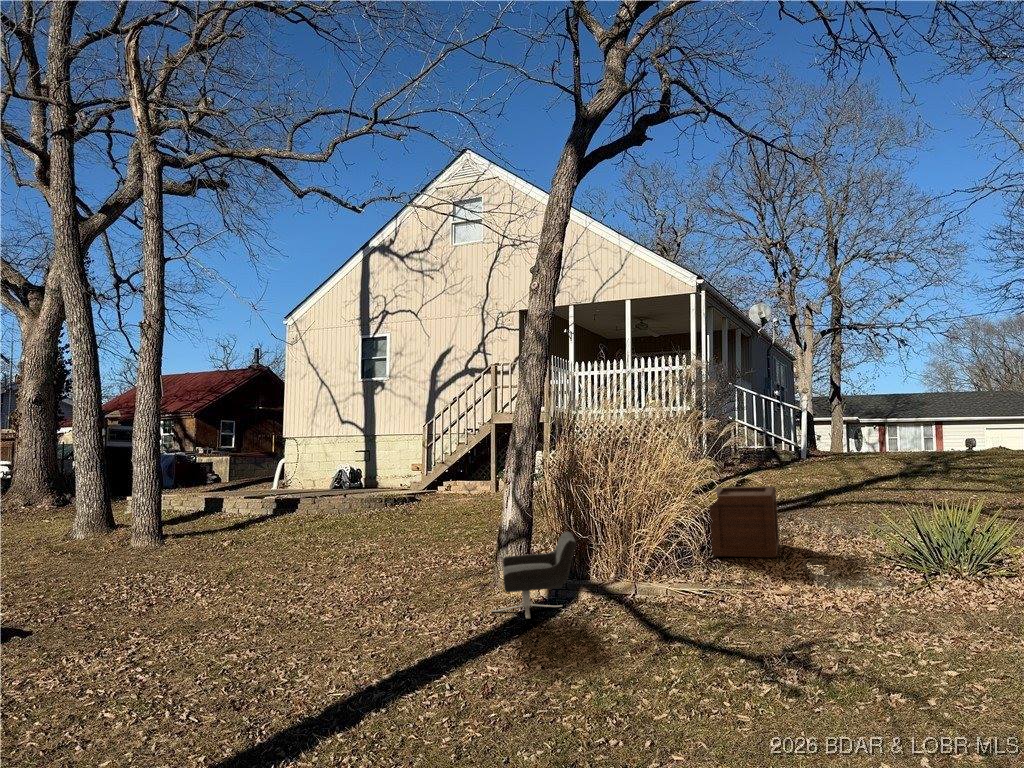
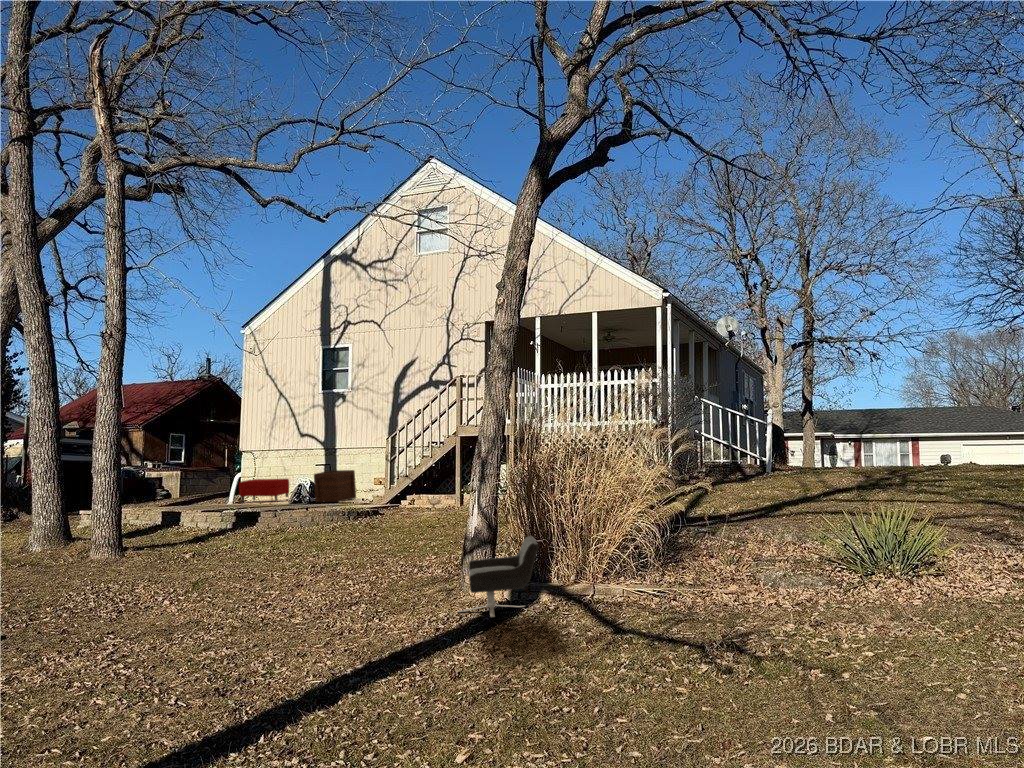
bench: none [282,464,331,488] -> present [239,479,289,503]
wooden crate: present [709,486,779,558] -> present [314,470,356,502]

